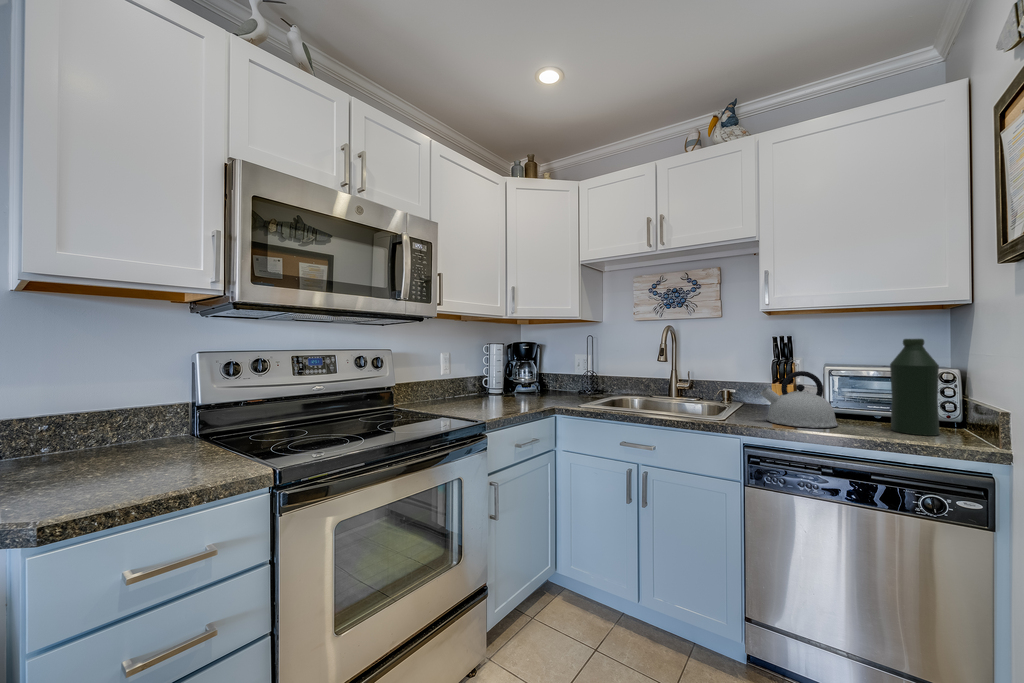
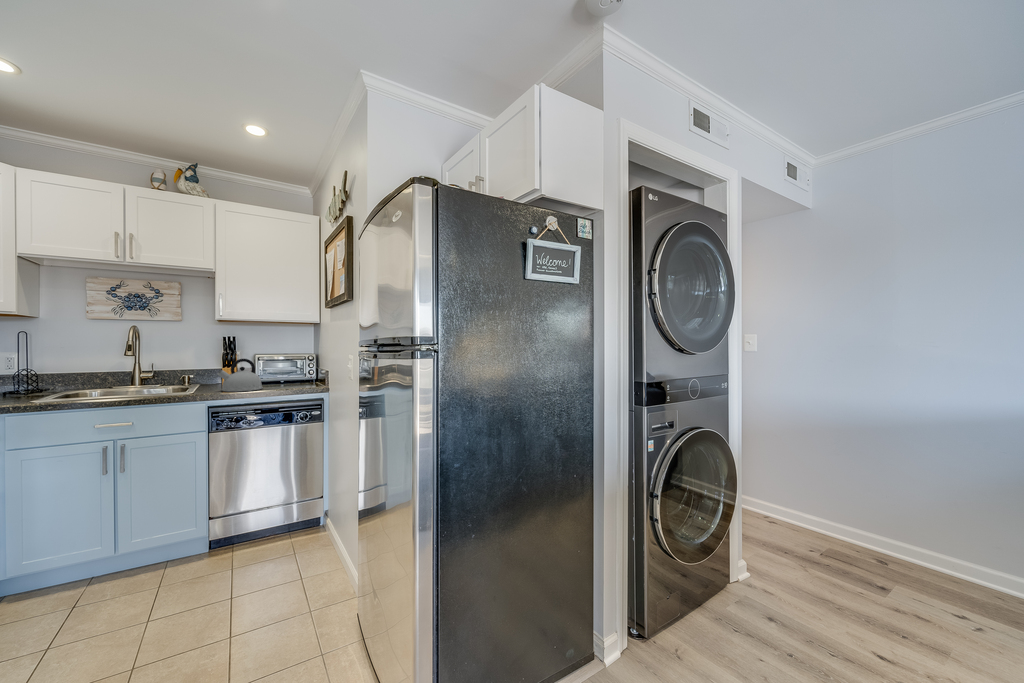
bottle: present [890,339,940,436] -> none [288,340,308,387]

